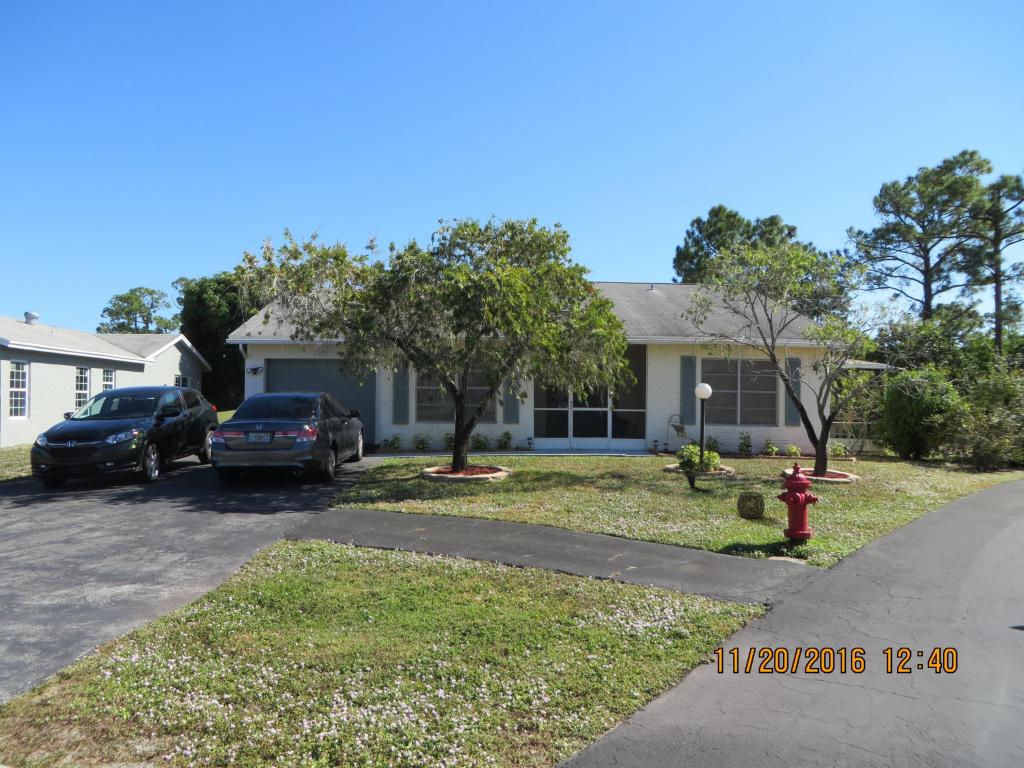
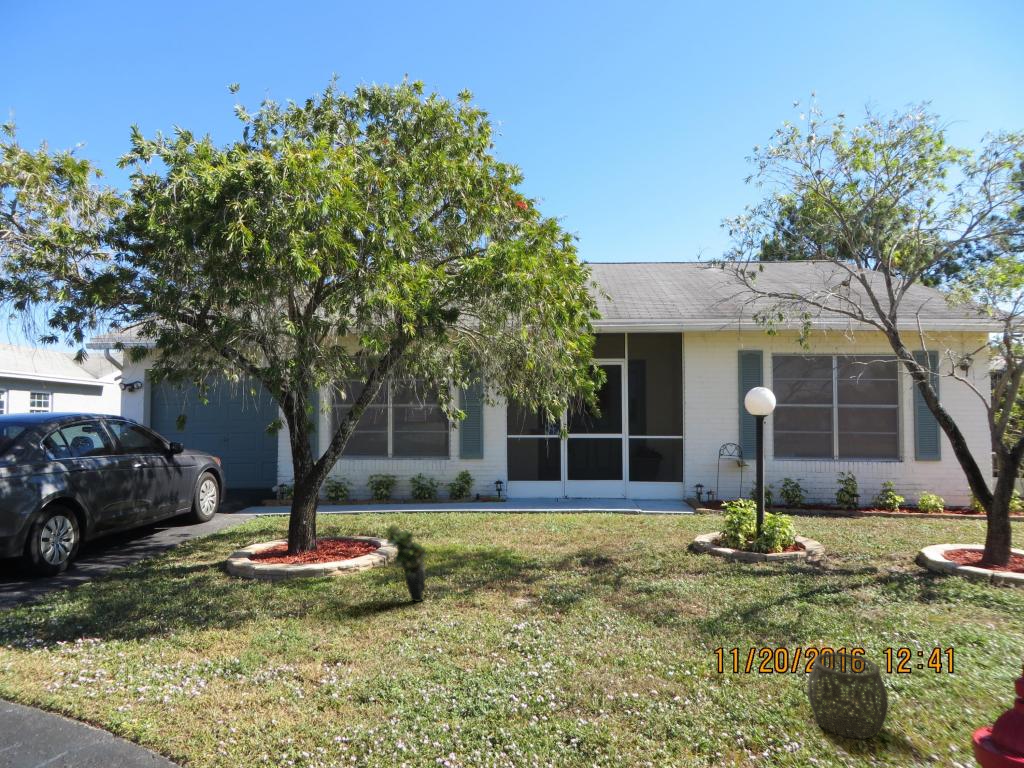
potted plant: present [676,451,696,488] -> present [384,525,428,602]

